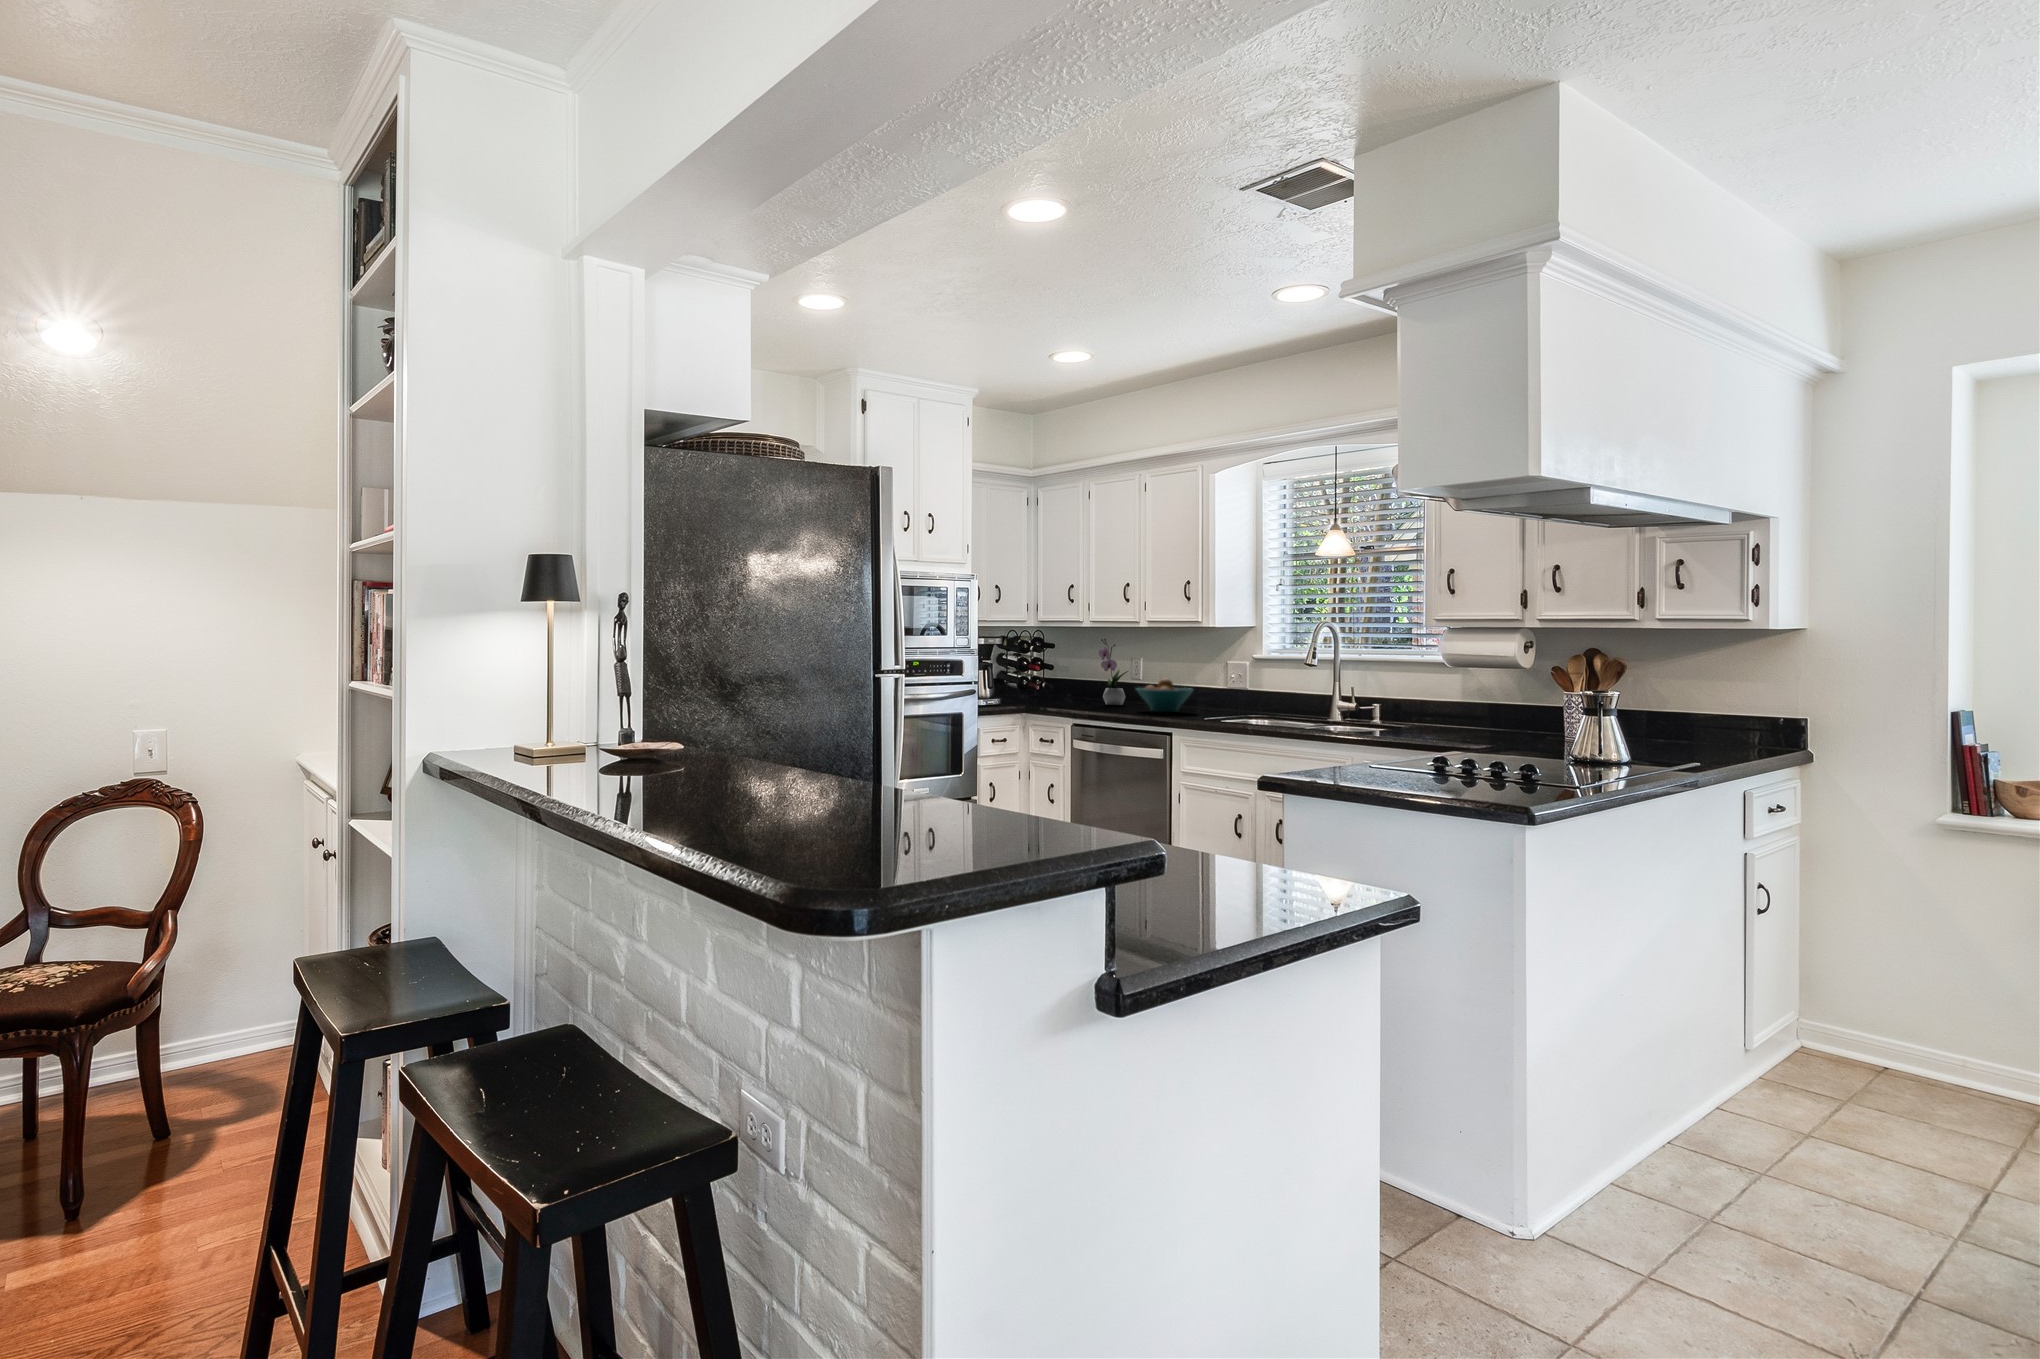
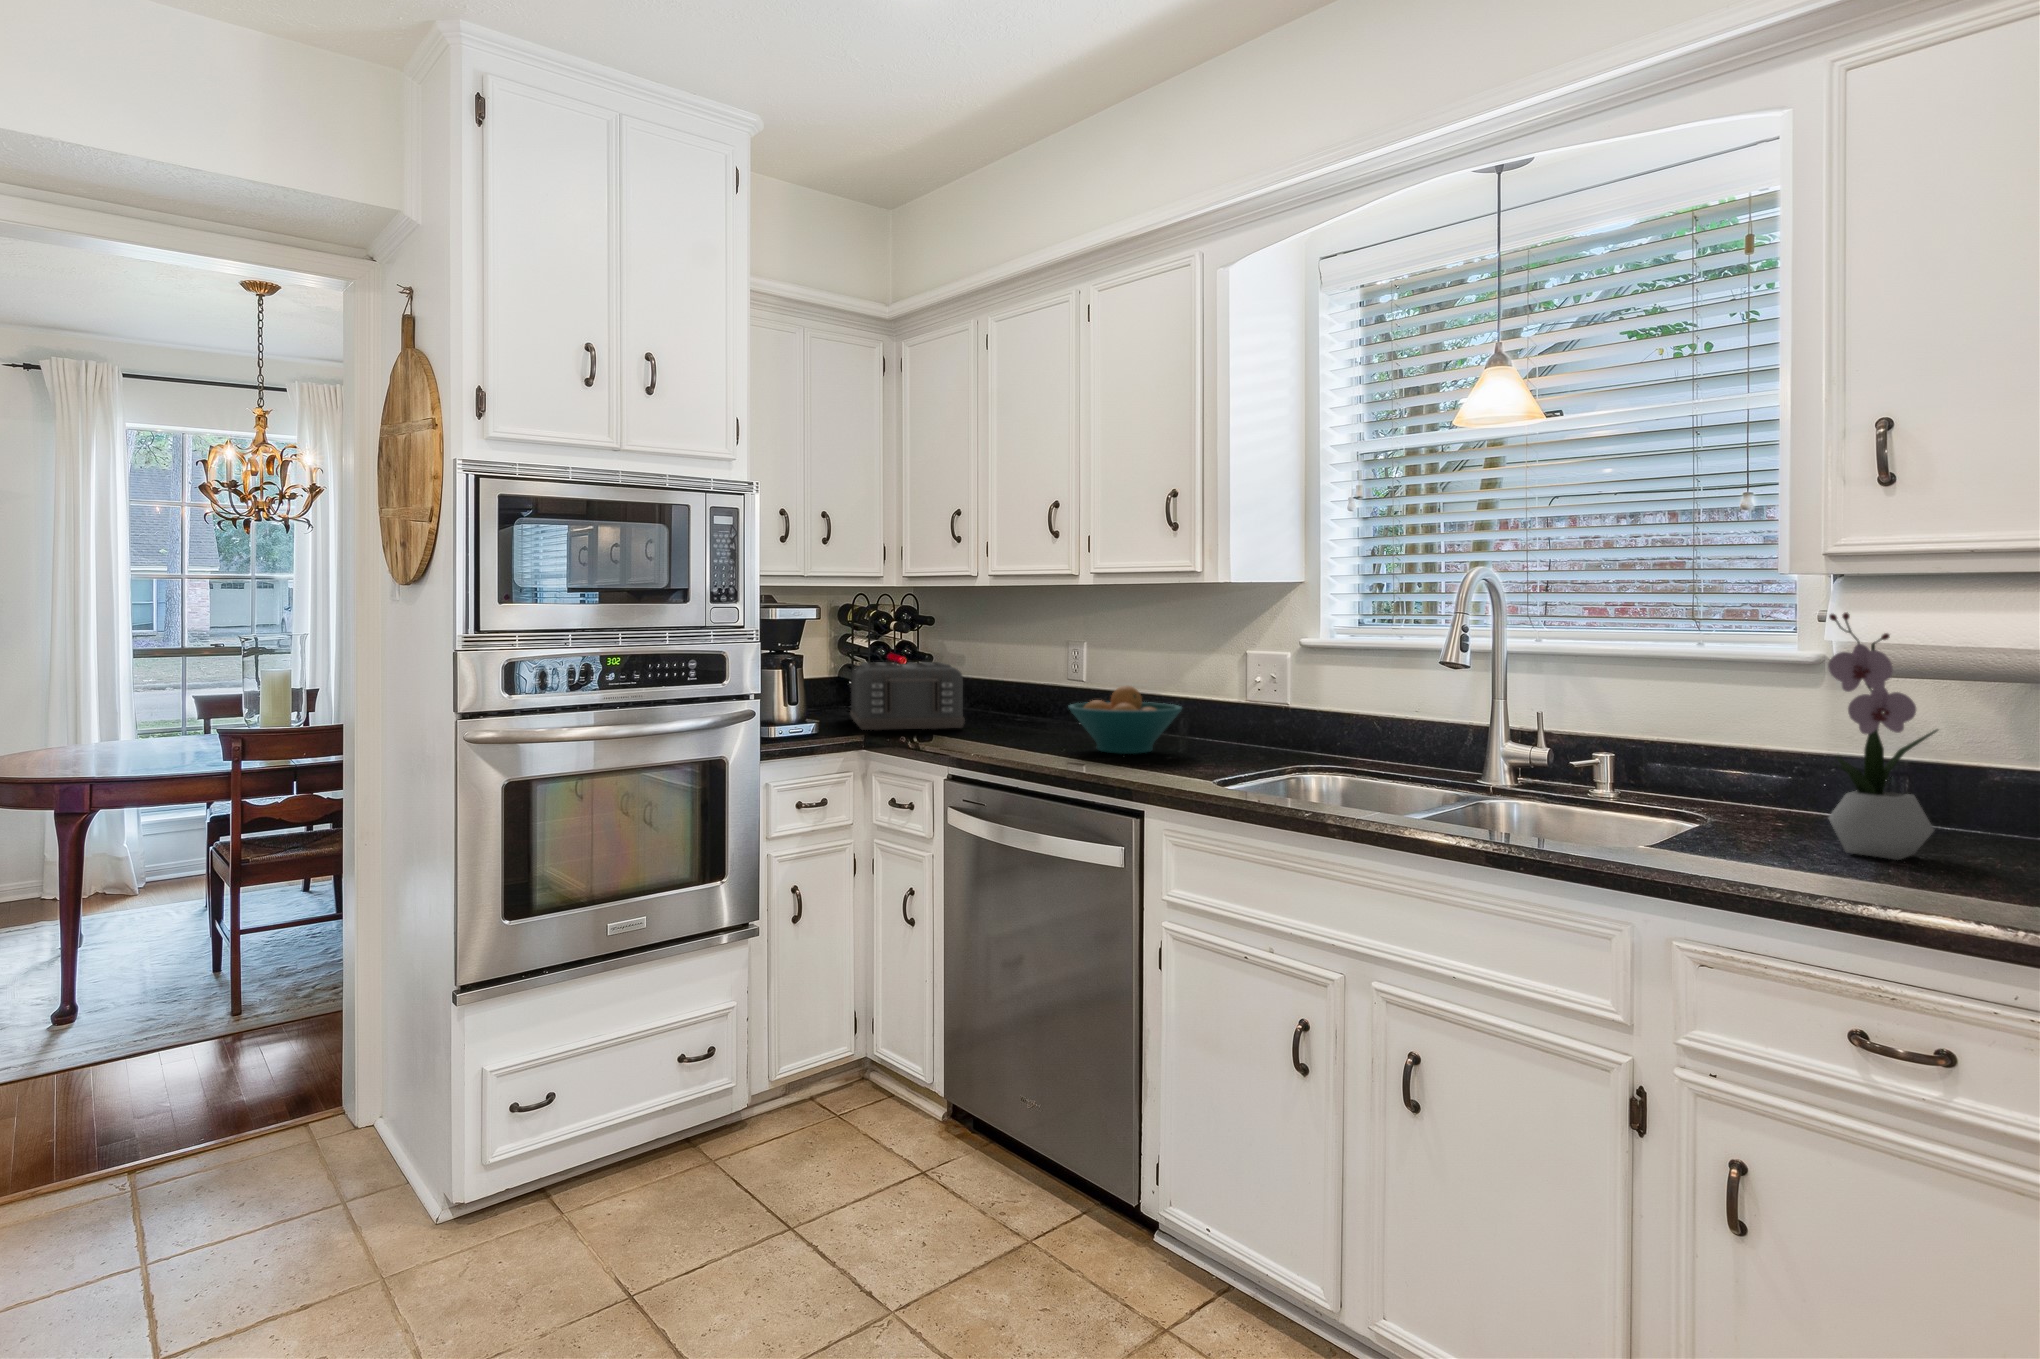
flower arrangement: present [1099,639,1128,705] -> present [1828,612,1938,860]
toaster: none [1010,668,1078,704] -> present [850,662,964,730]

